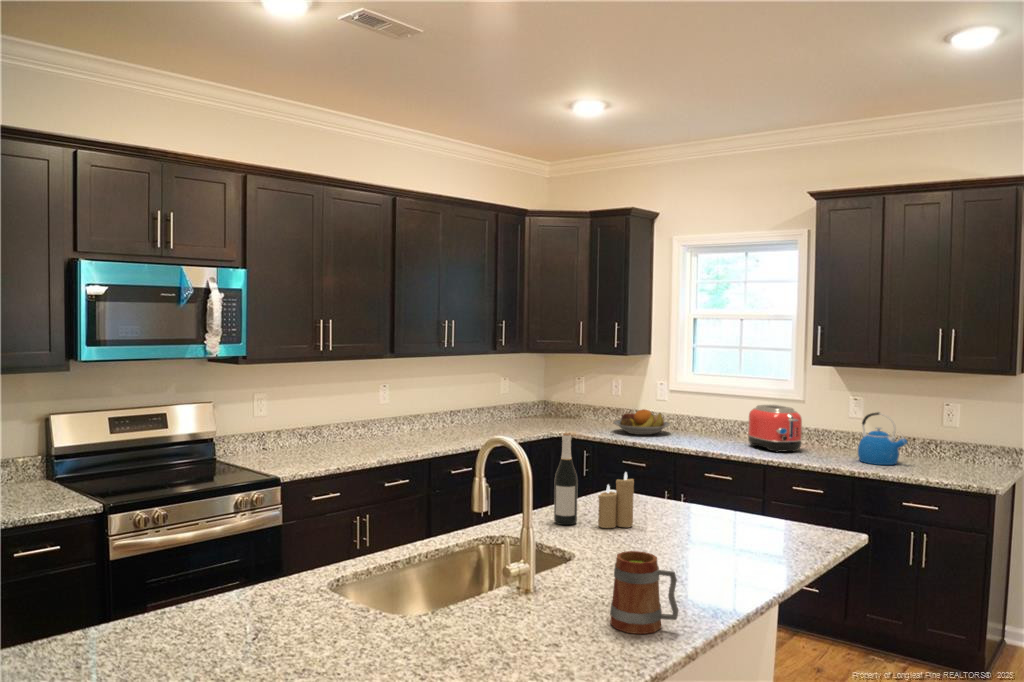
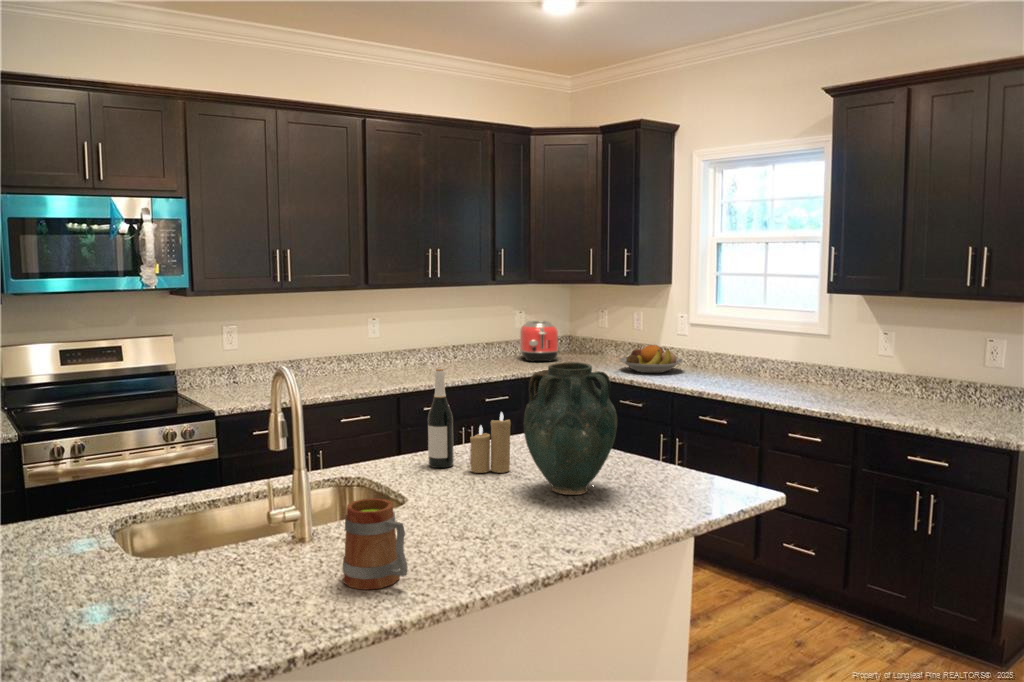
toaster: present [748,405,802,452] -> present [520,321,558,362]
kettle: present [858,412,907,465] -> none [872,349,929,411]
vase: none [665,426,751,545] -> present [524,362,617,495]

